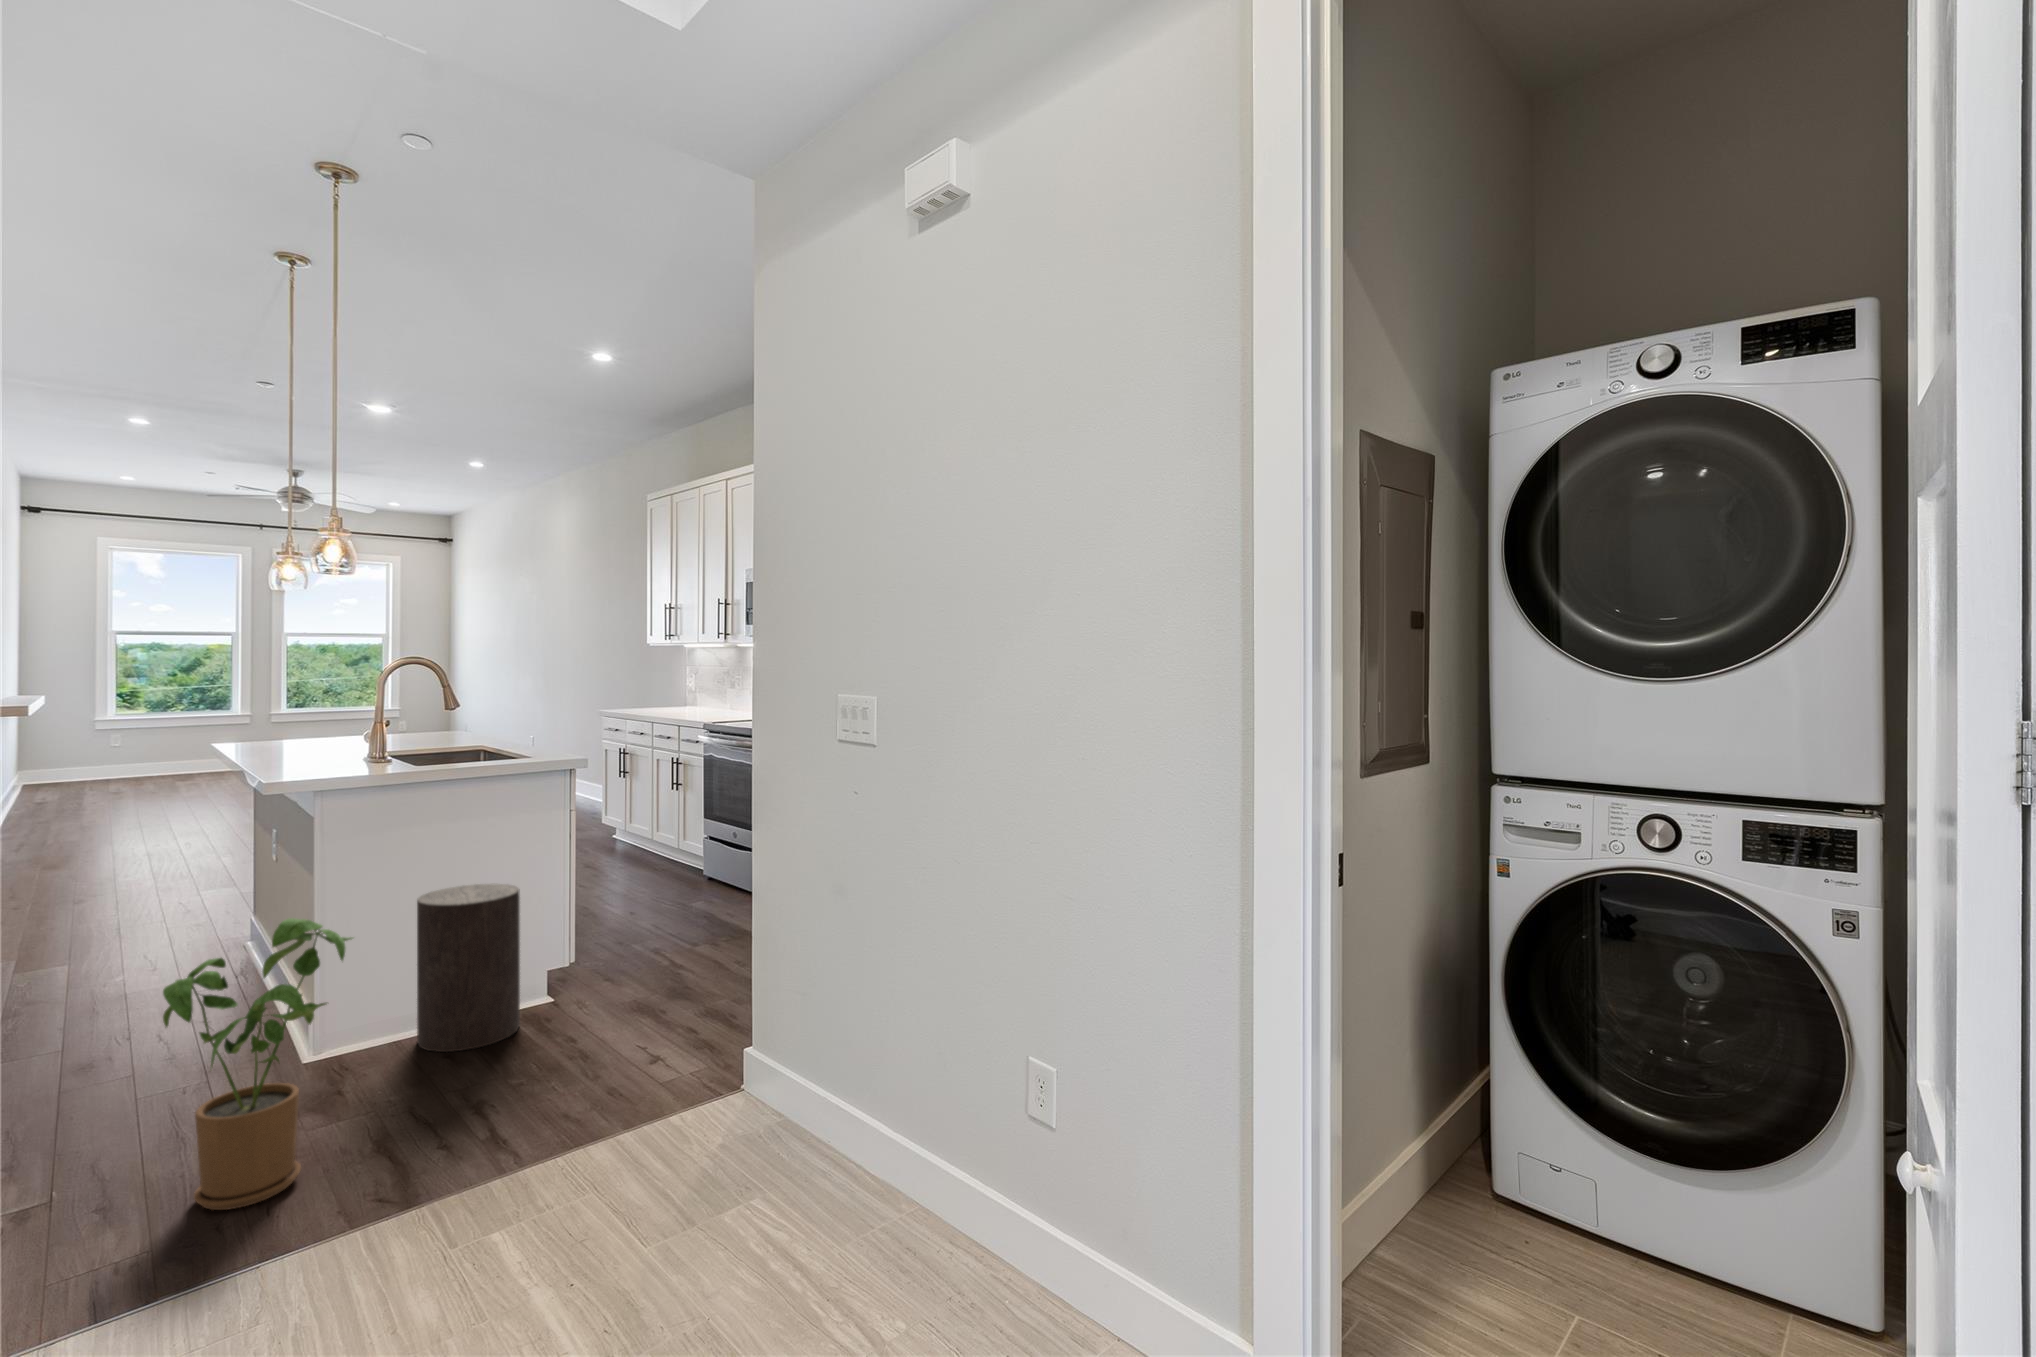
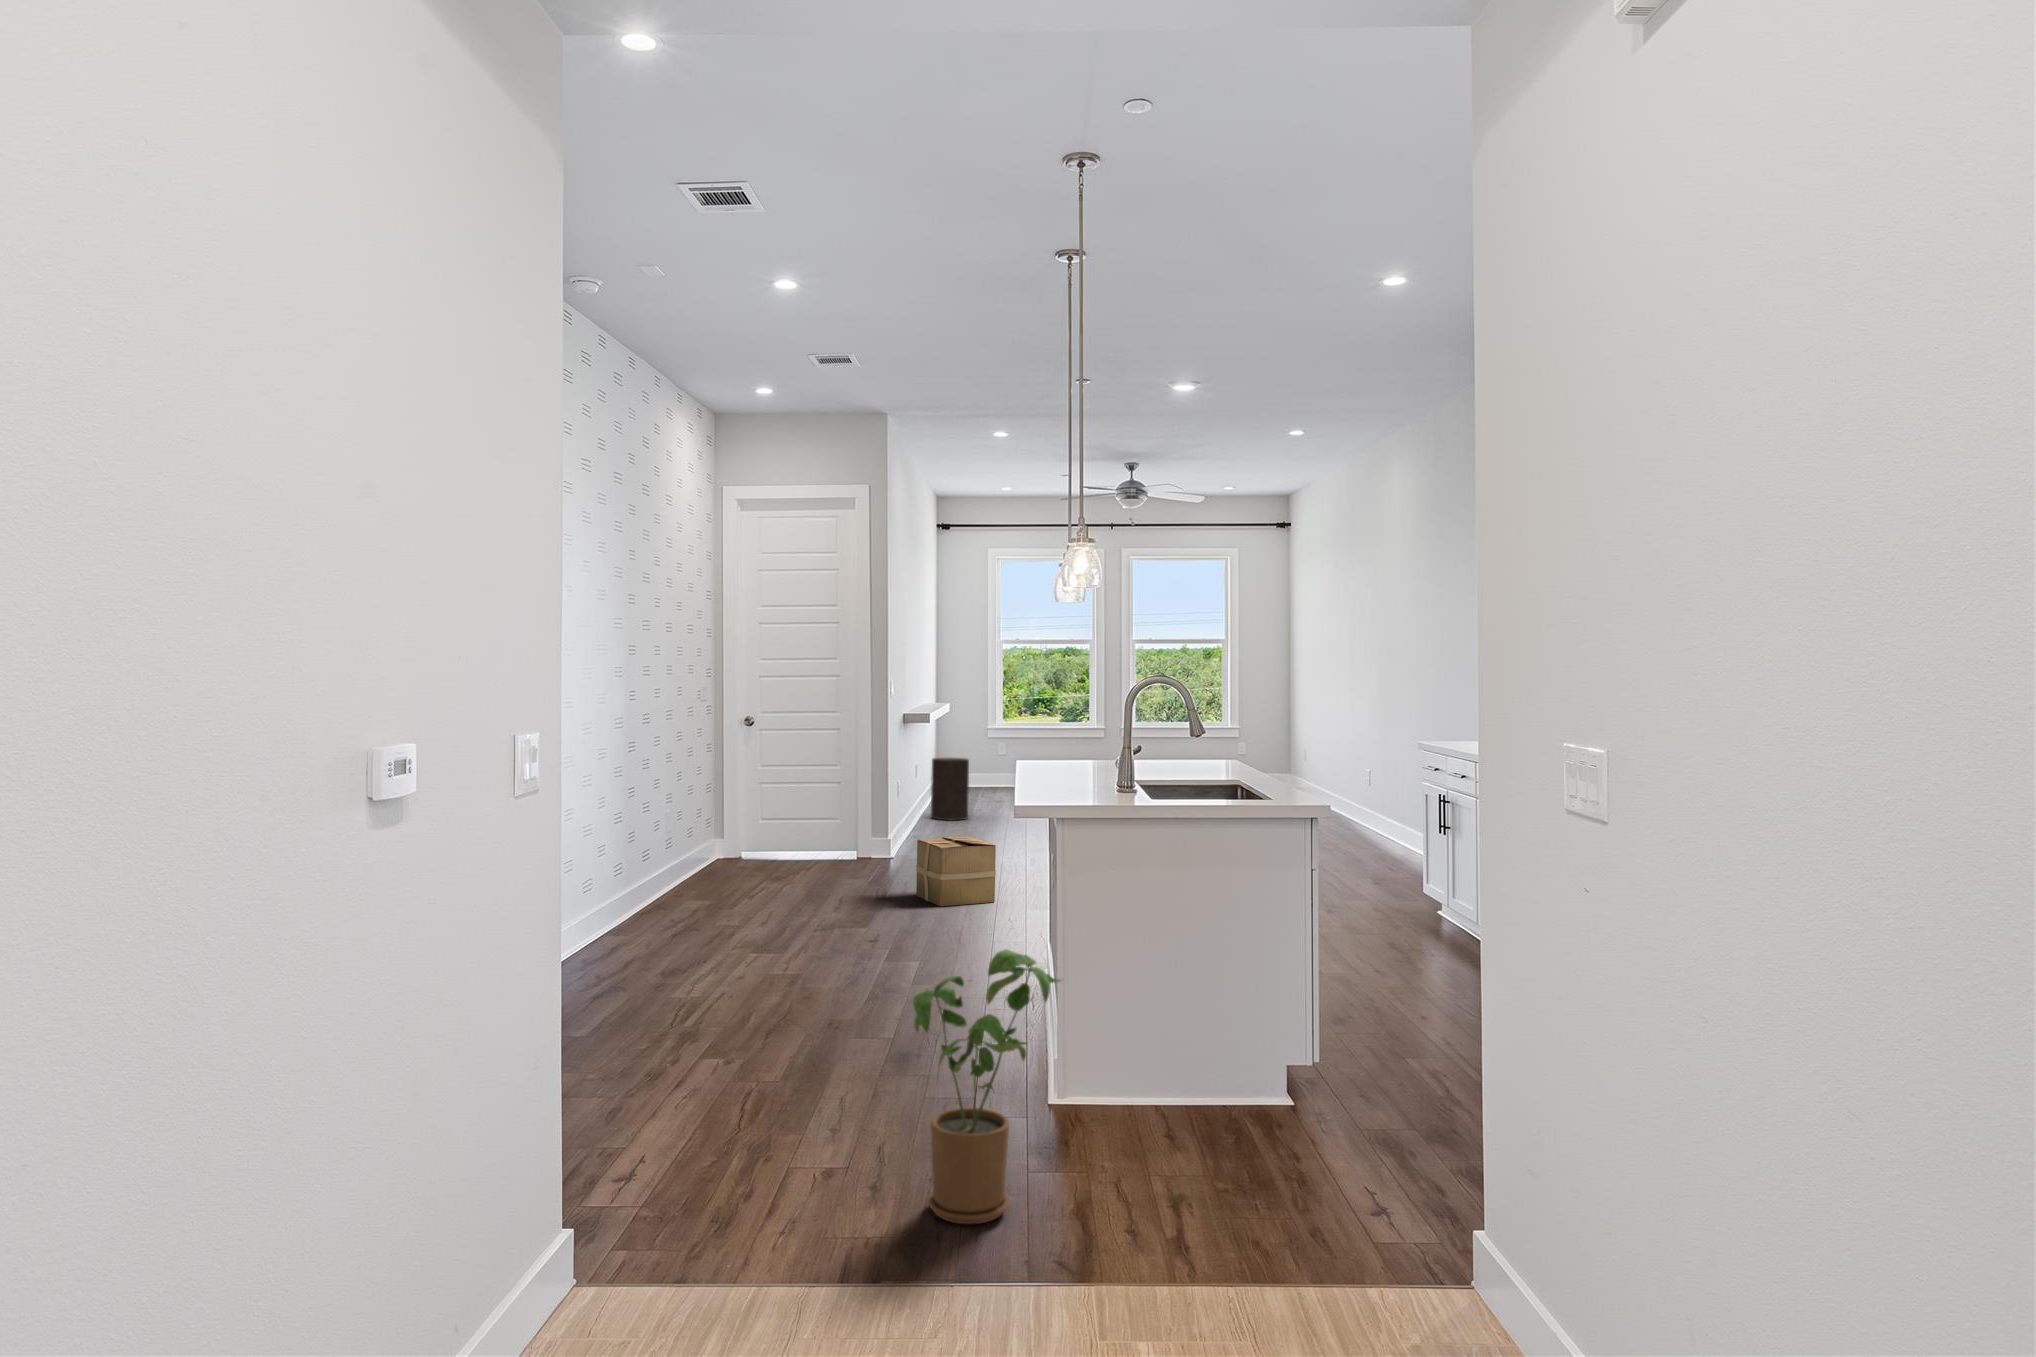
cardboard box: none [39,833,159,911] -> present [916,836,996,906]
stool: present [417,884,520,1052] -> present [931,758,969,820]

